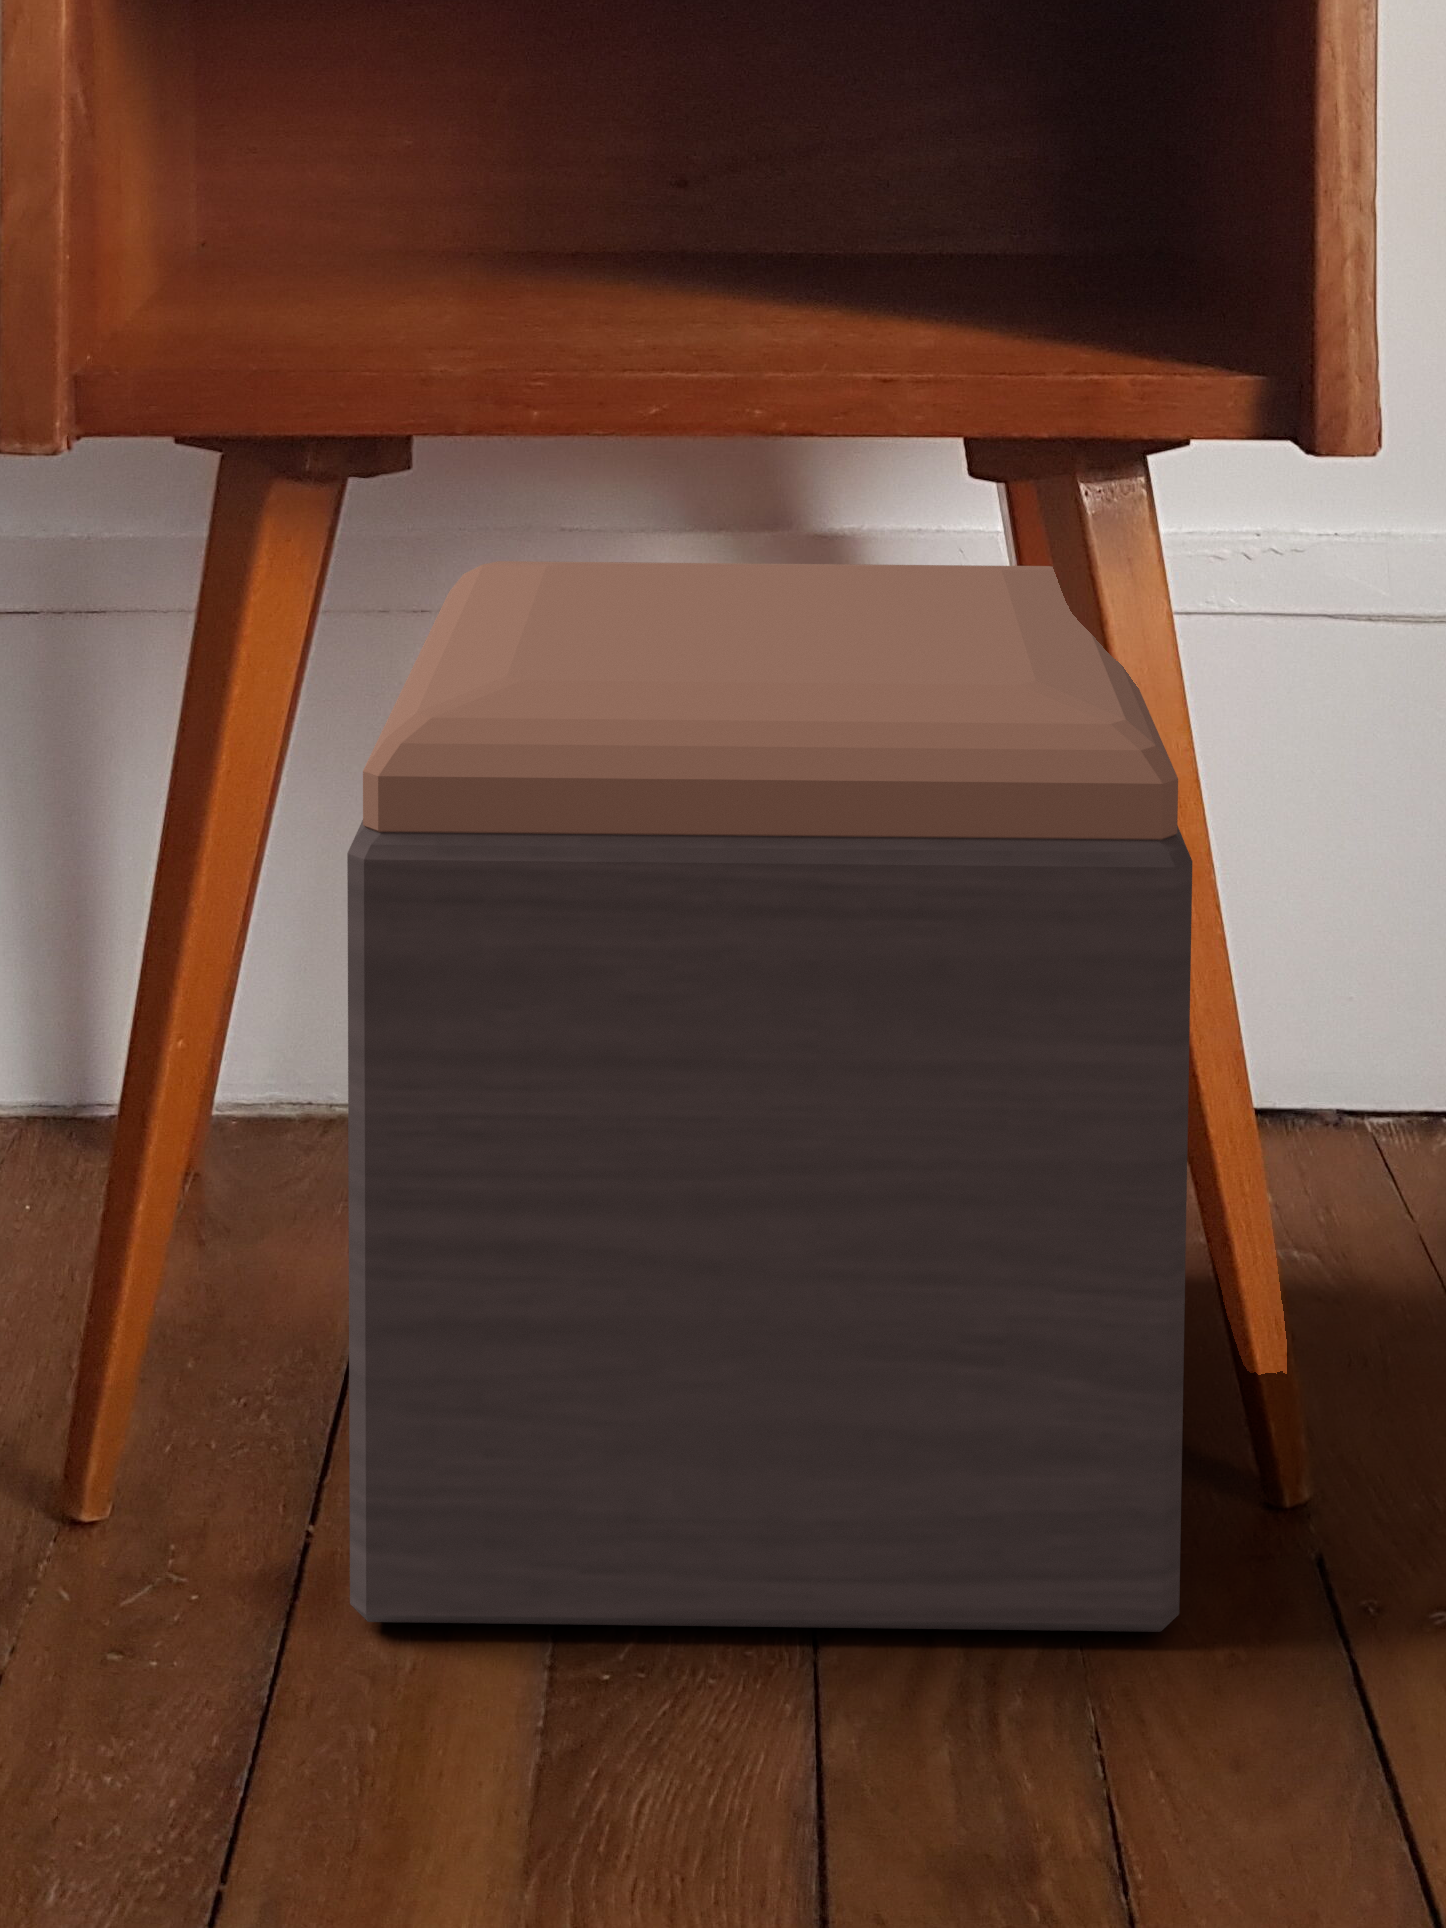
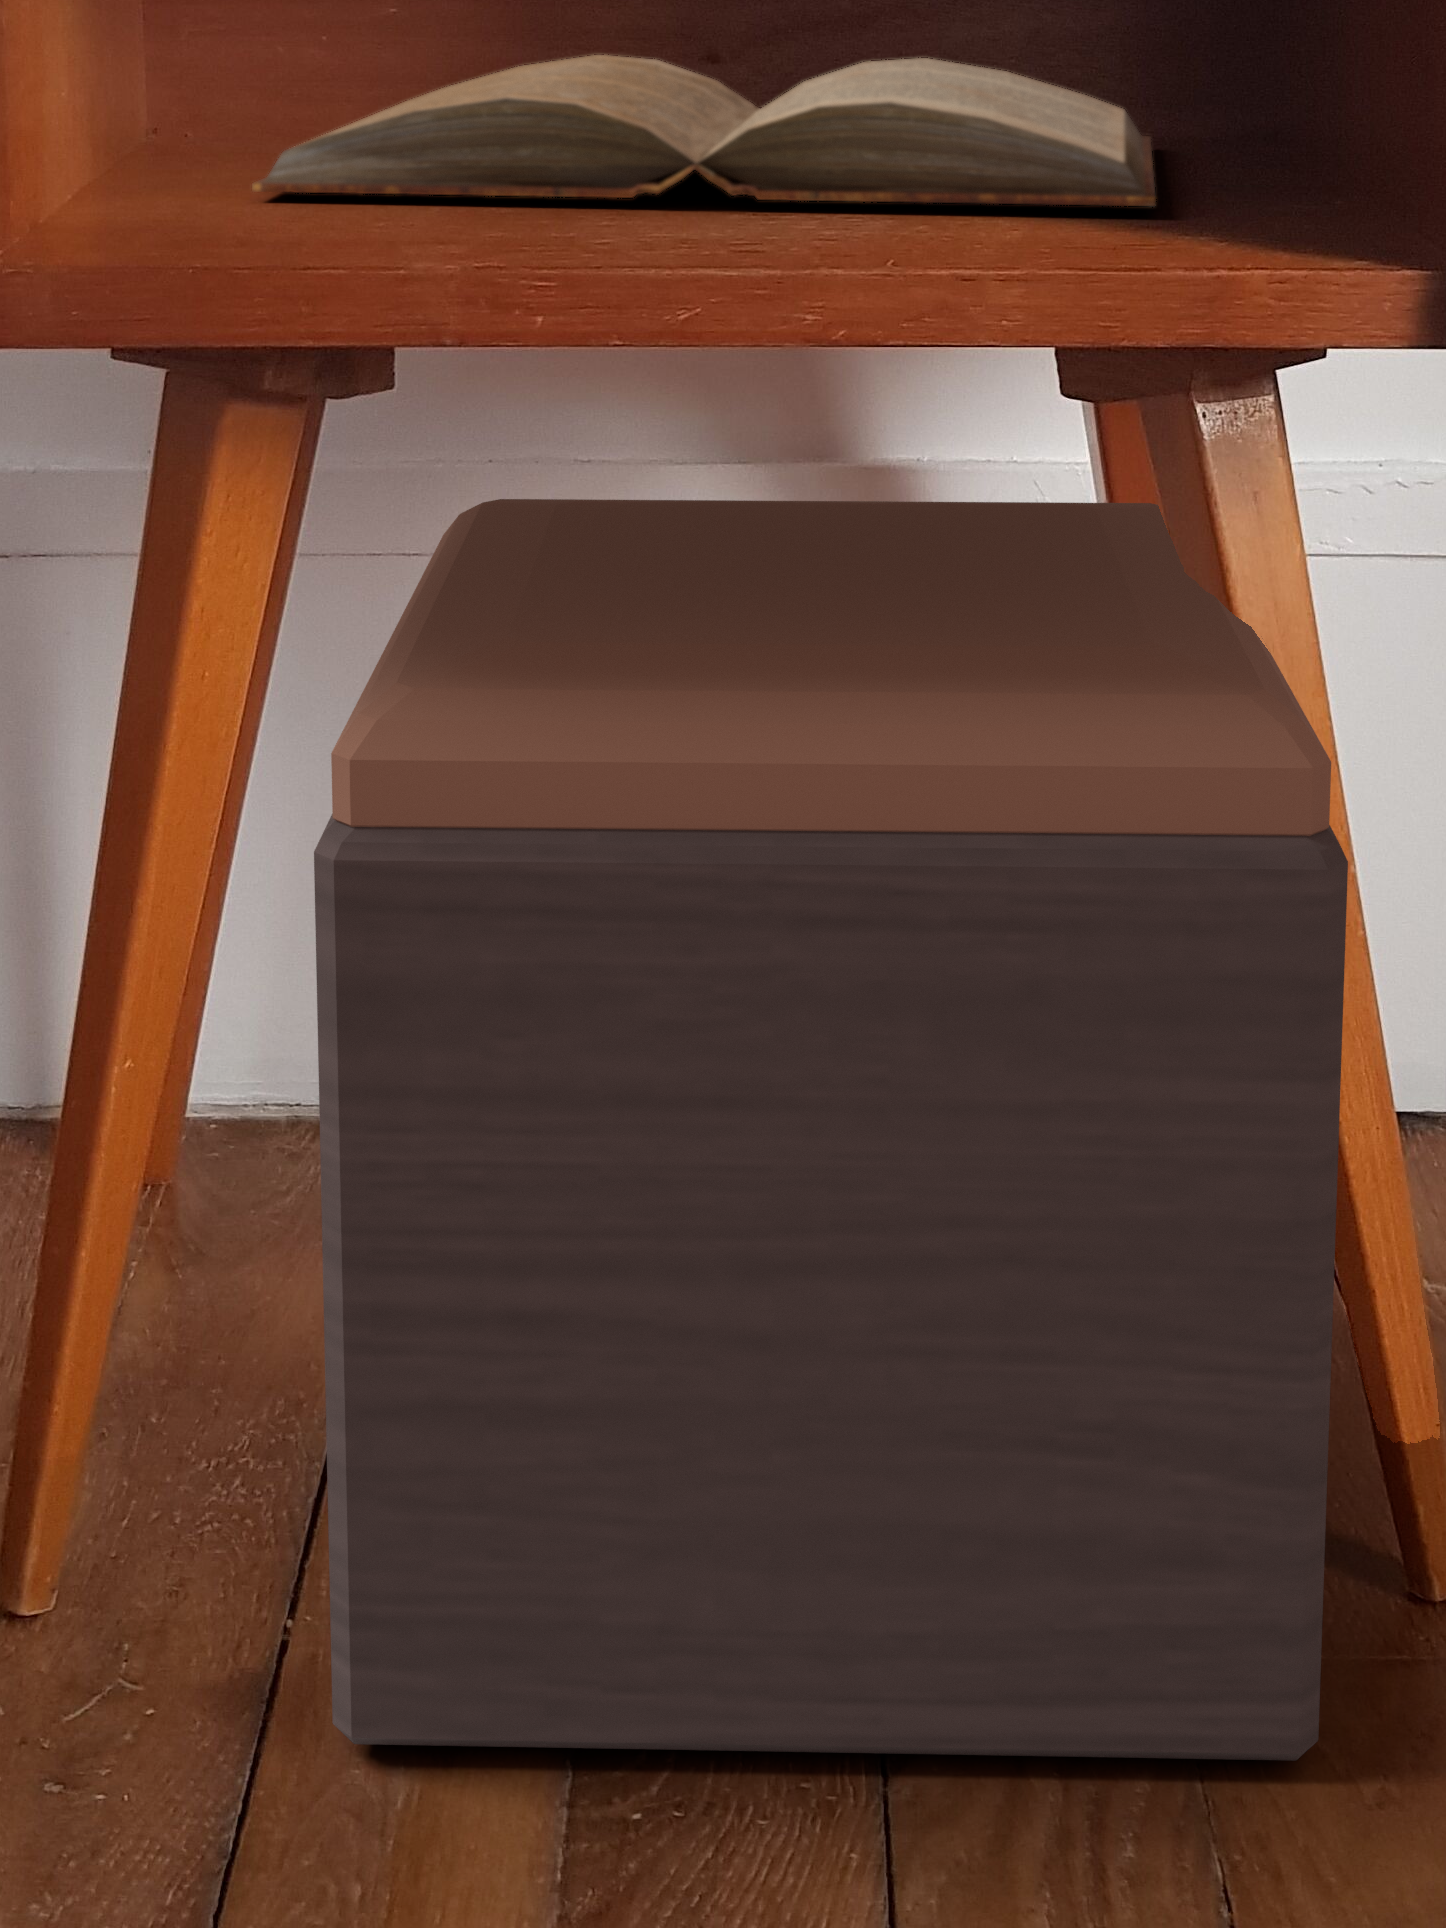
book: none [296,181,1051,320] -> present [252,55,1156,206]

